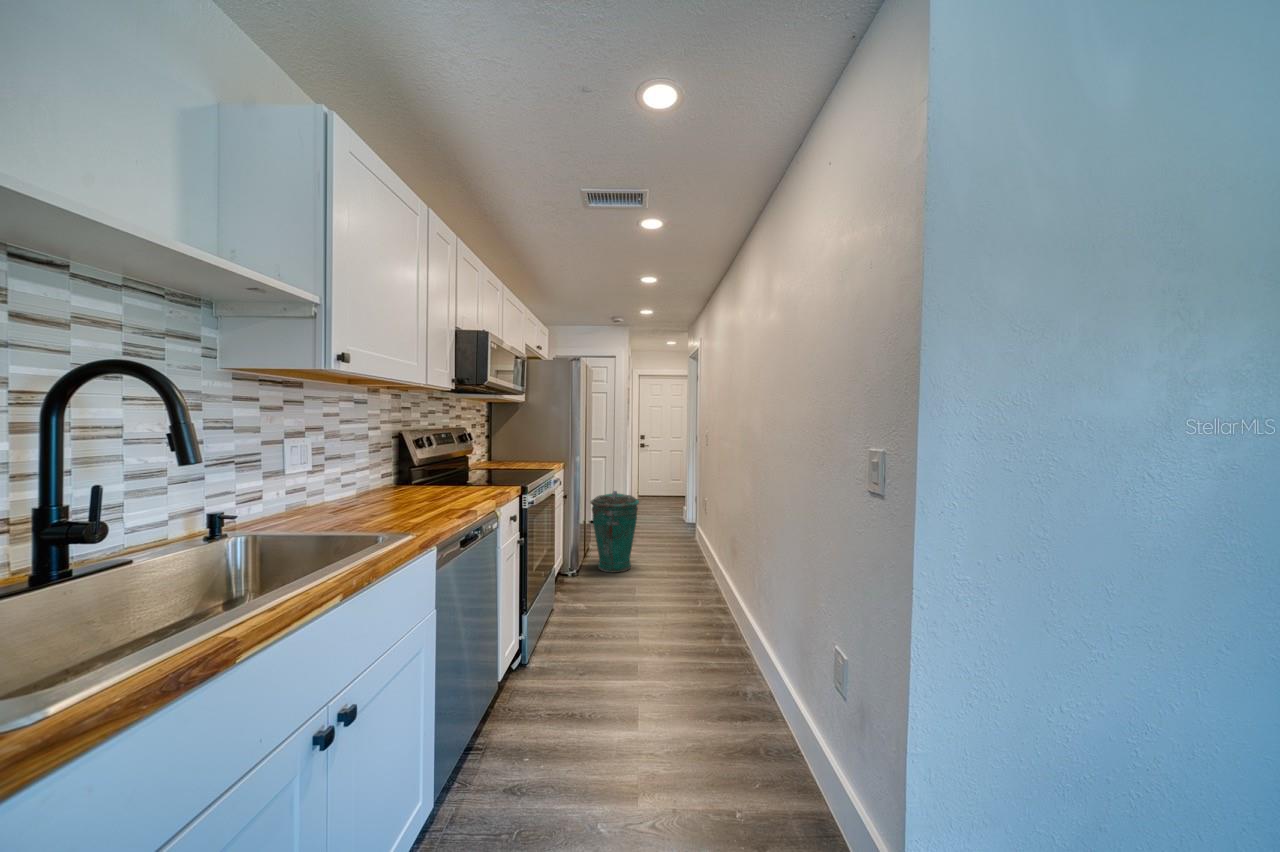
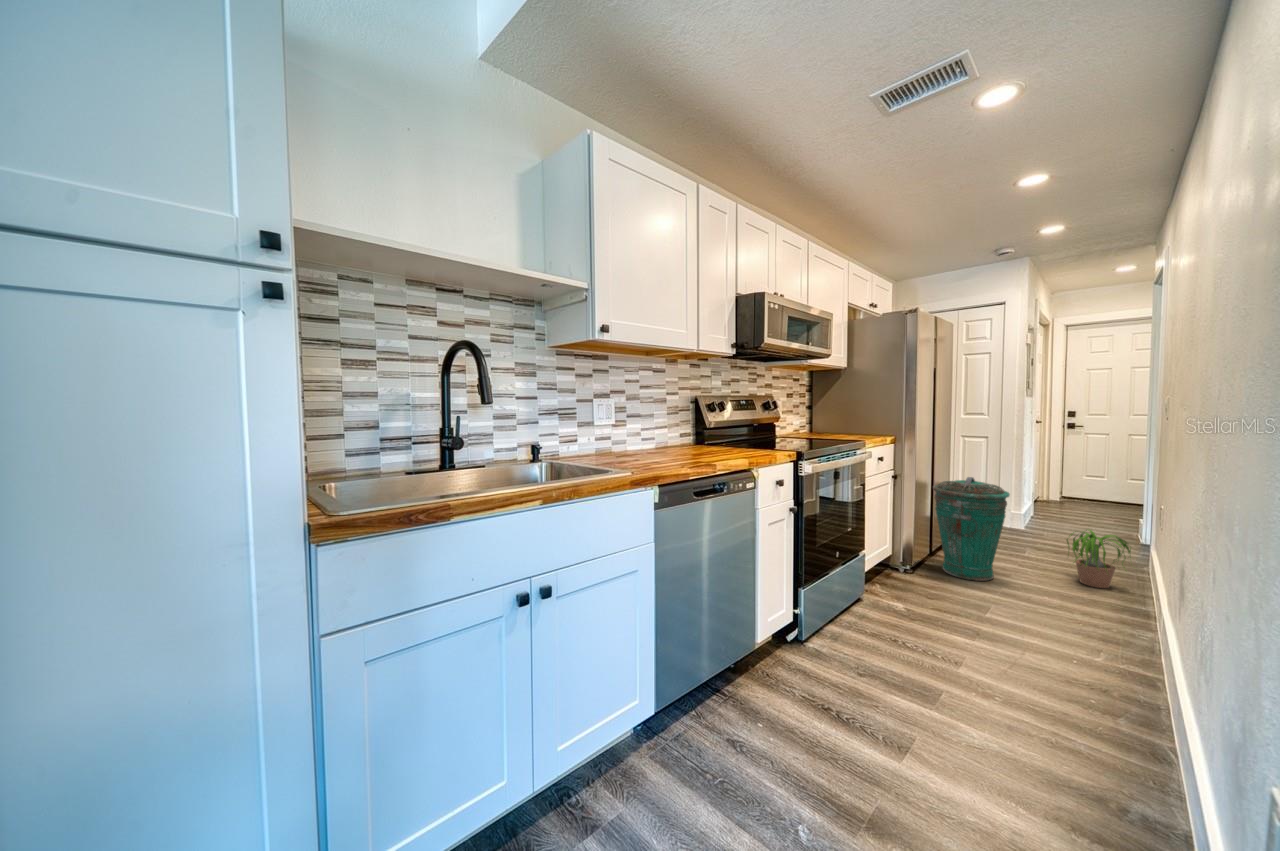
potted plant: none [664,519,704,558] -> present [1067,530,1131,588]

